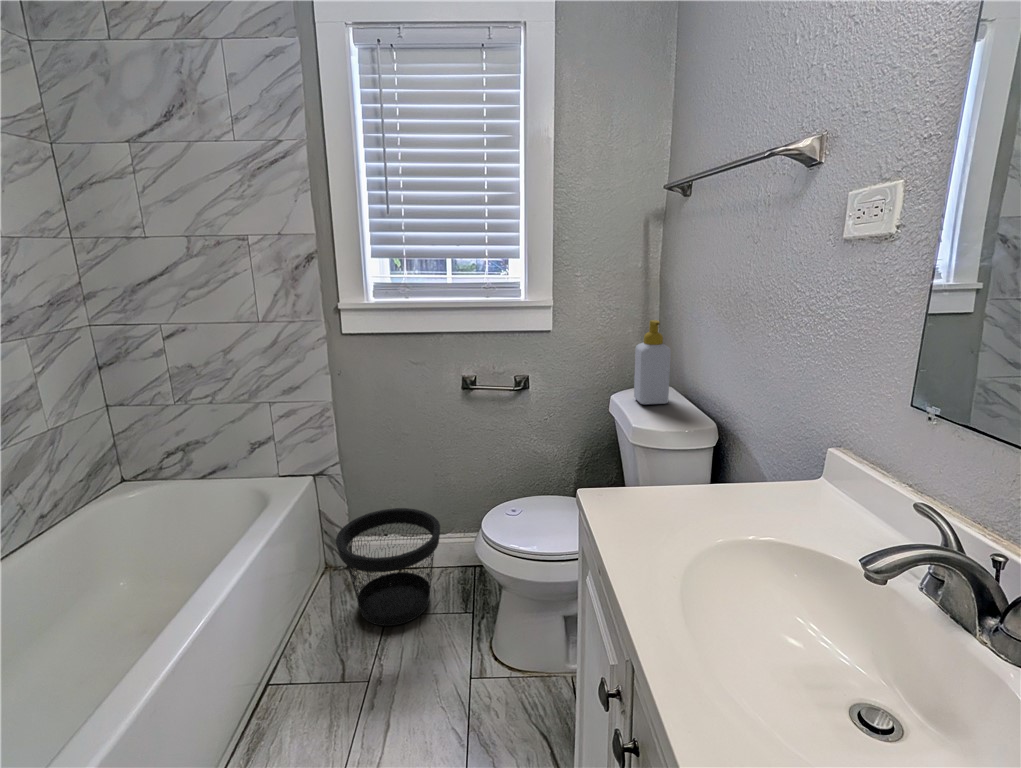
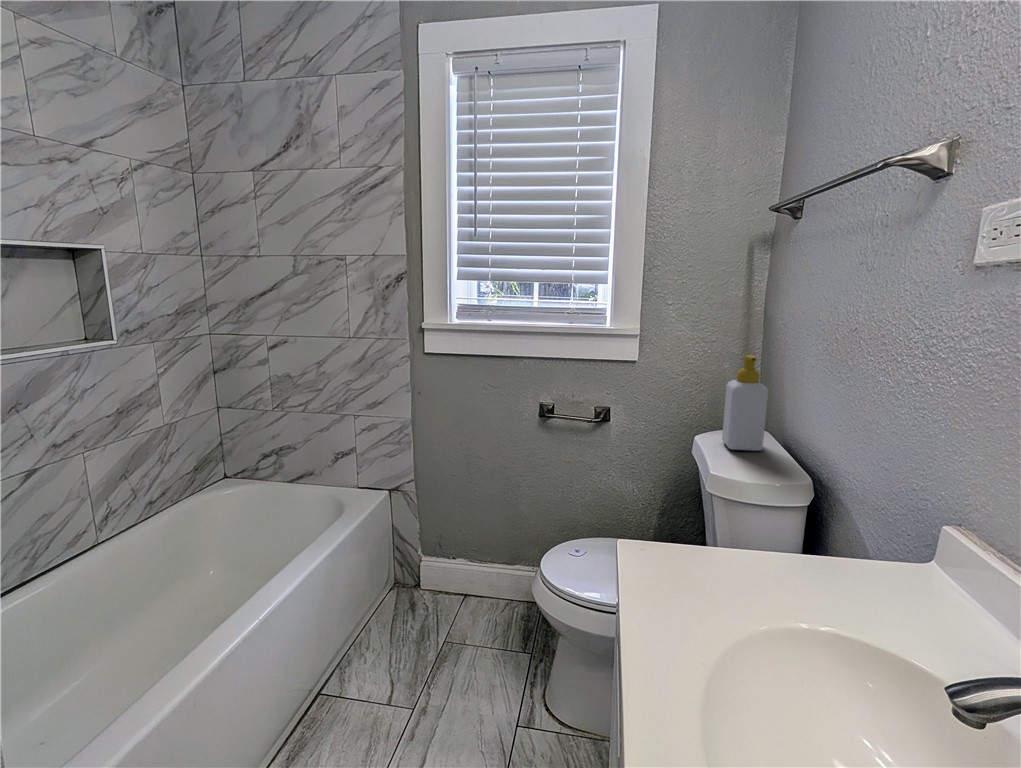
wastebasket: present [336,508,440,626] -> none [400,532,505,655]

